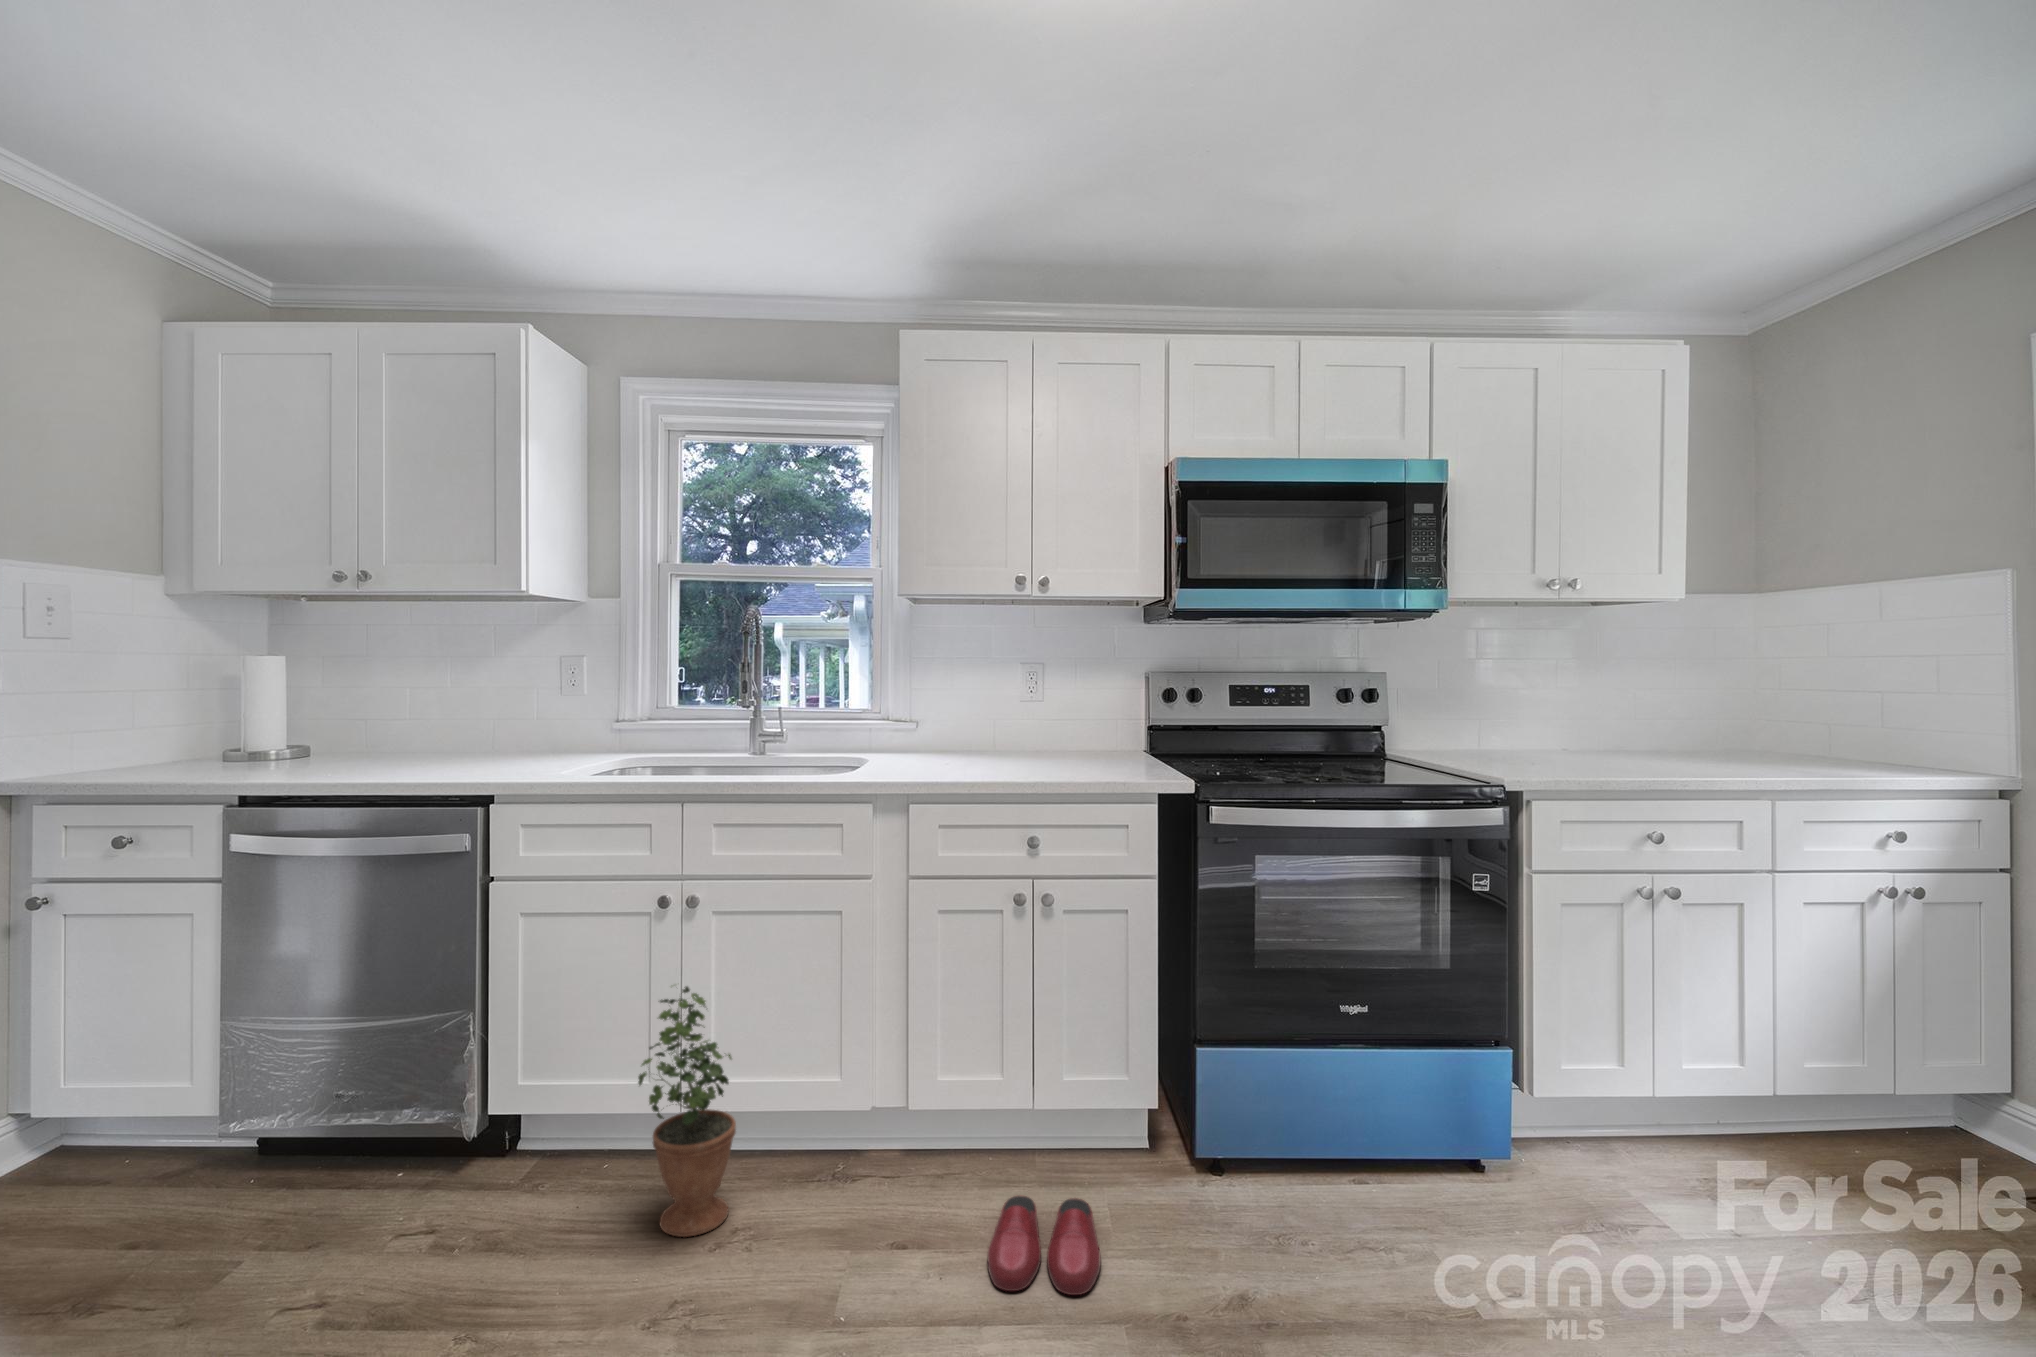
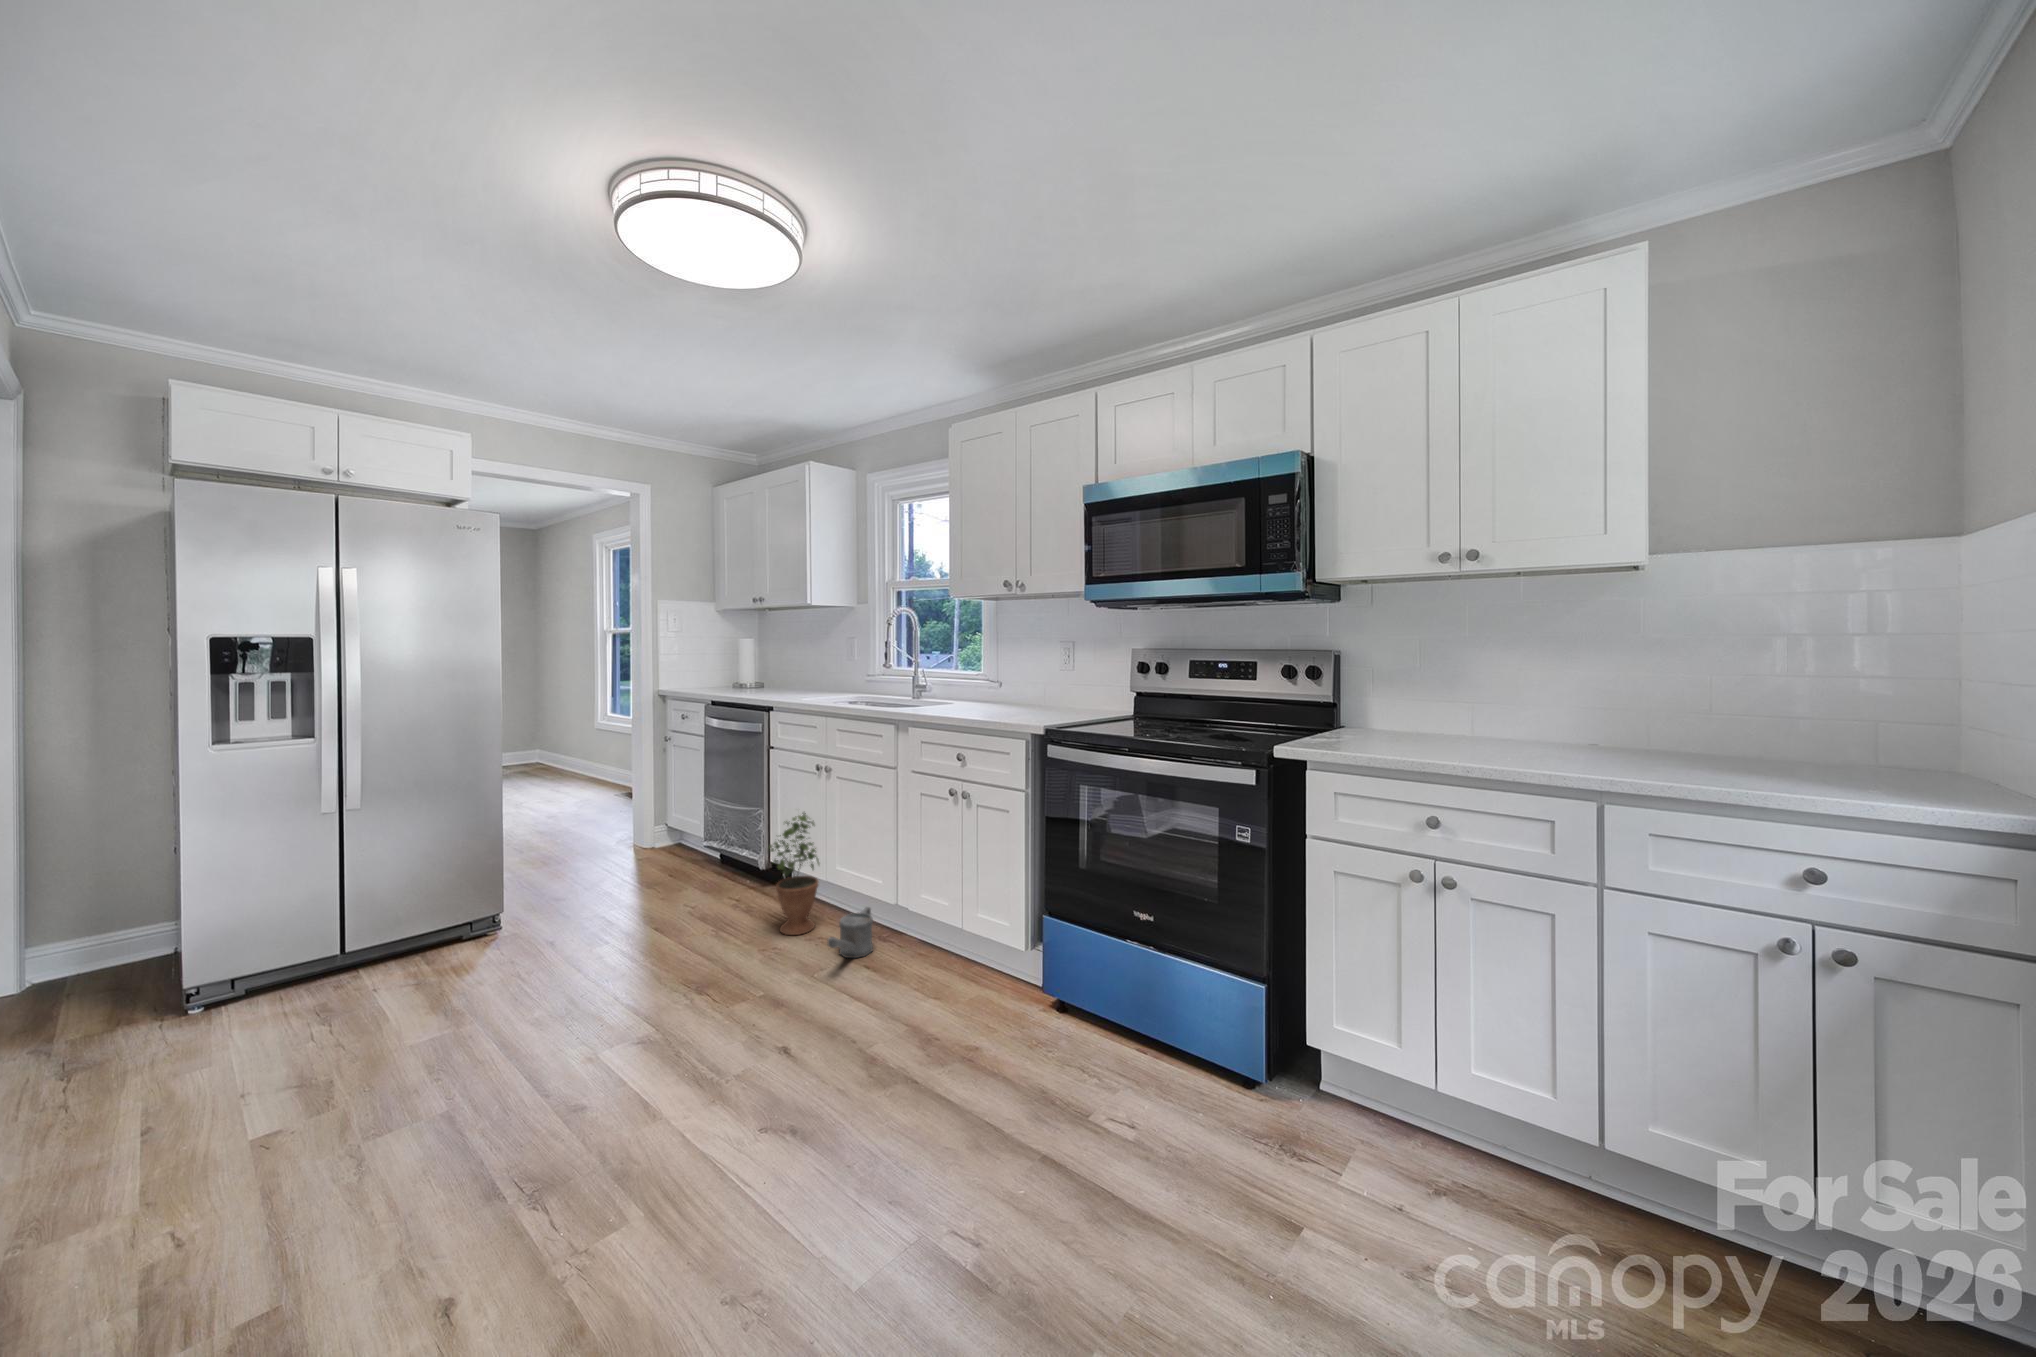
watering can: none [831,1129,907,1228] -> present [828,907,873,958]
slippers: present [988,1196,1100,1295] -> none [851,970,944,1027]

